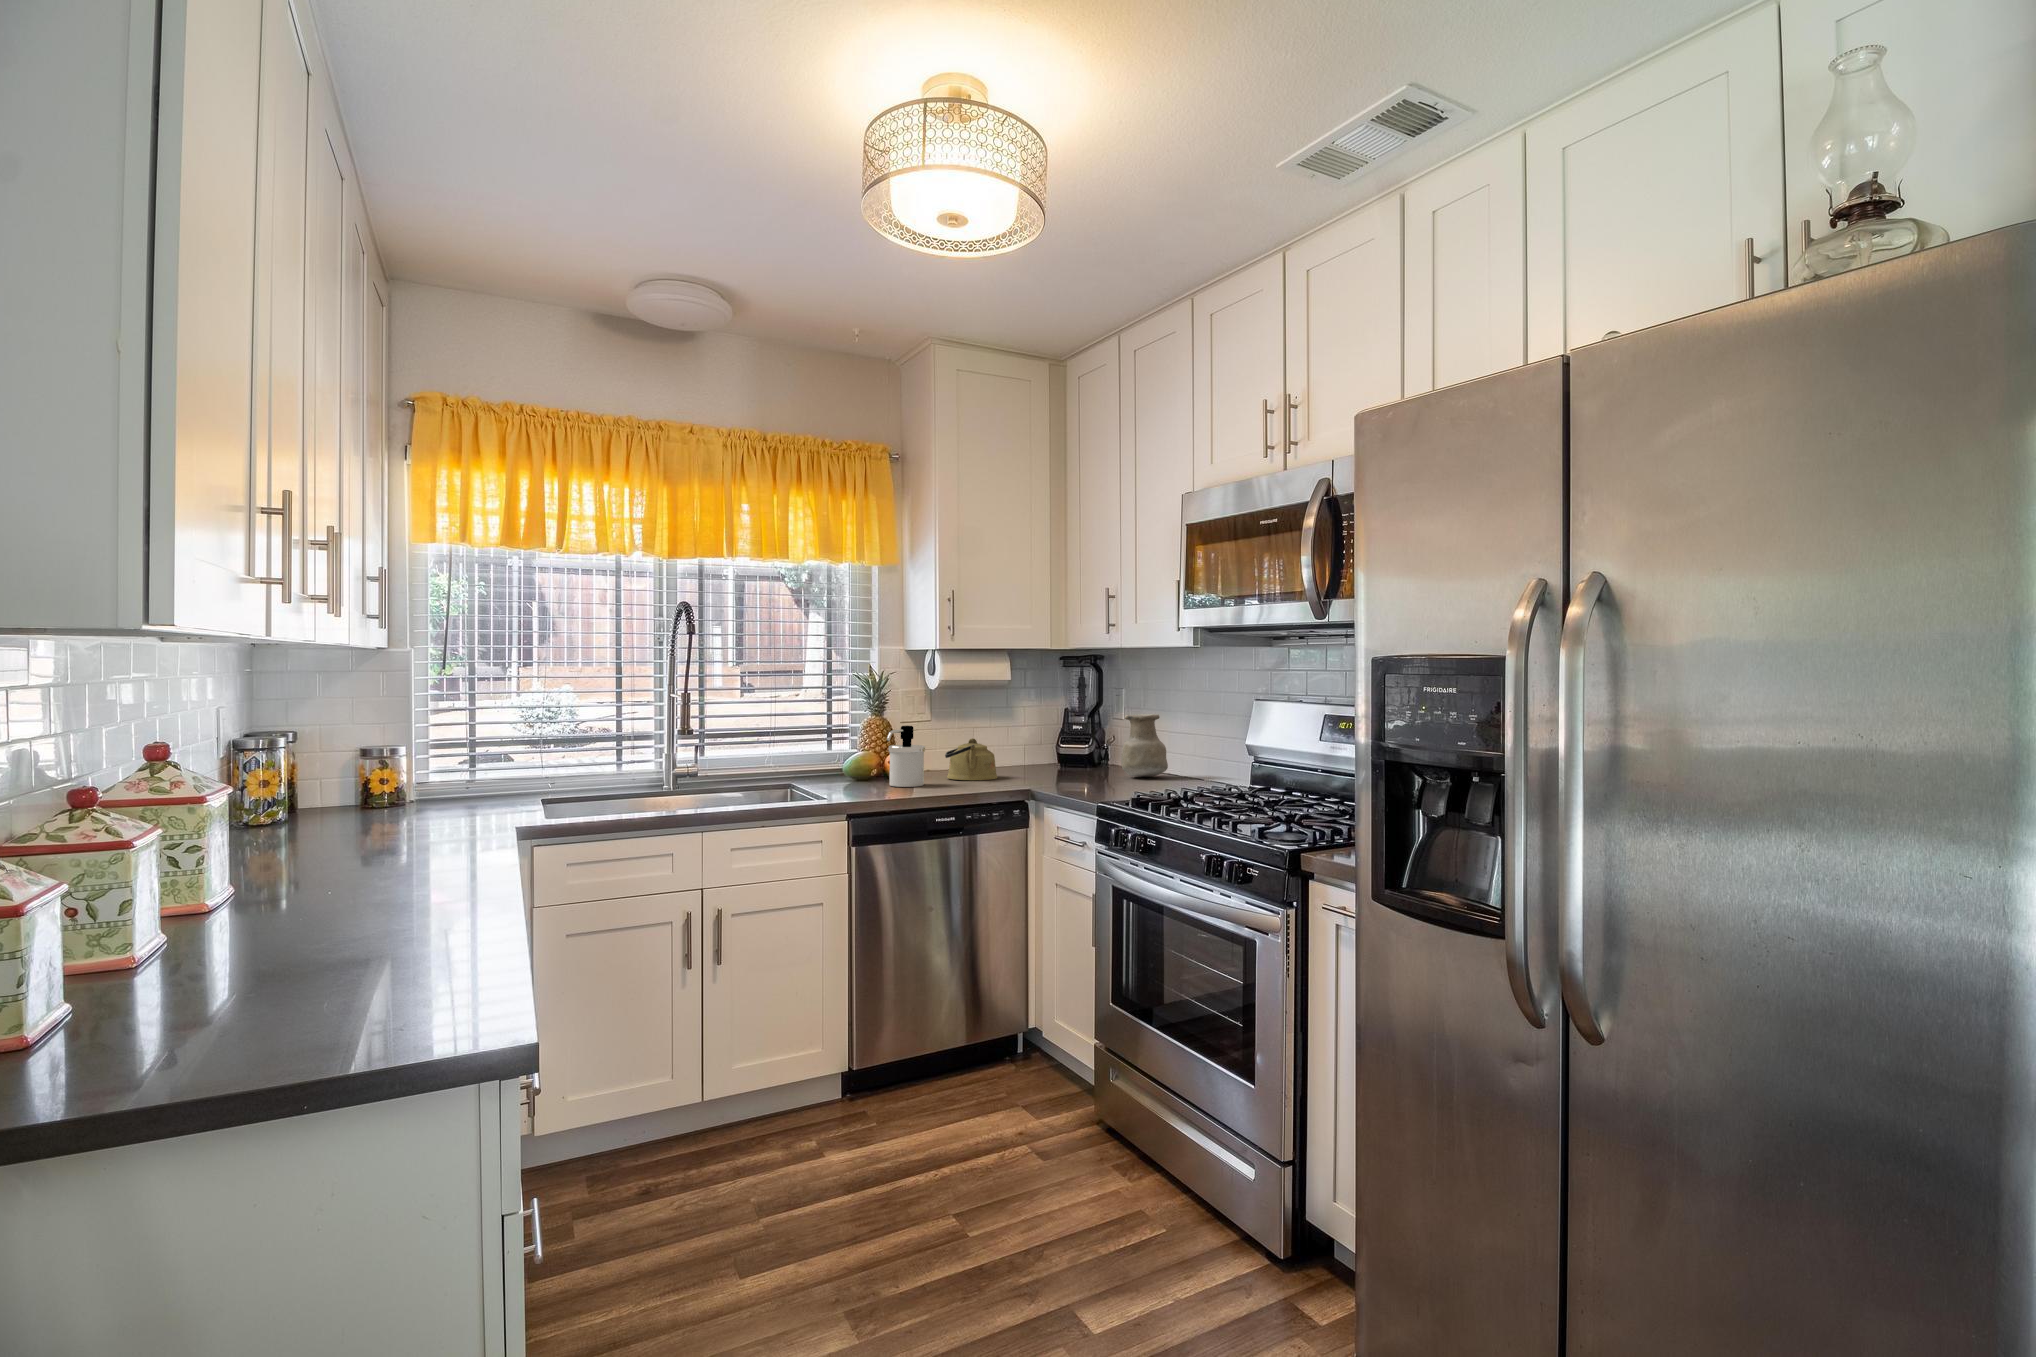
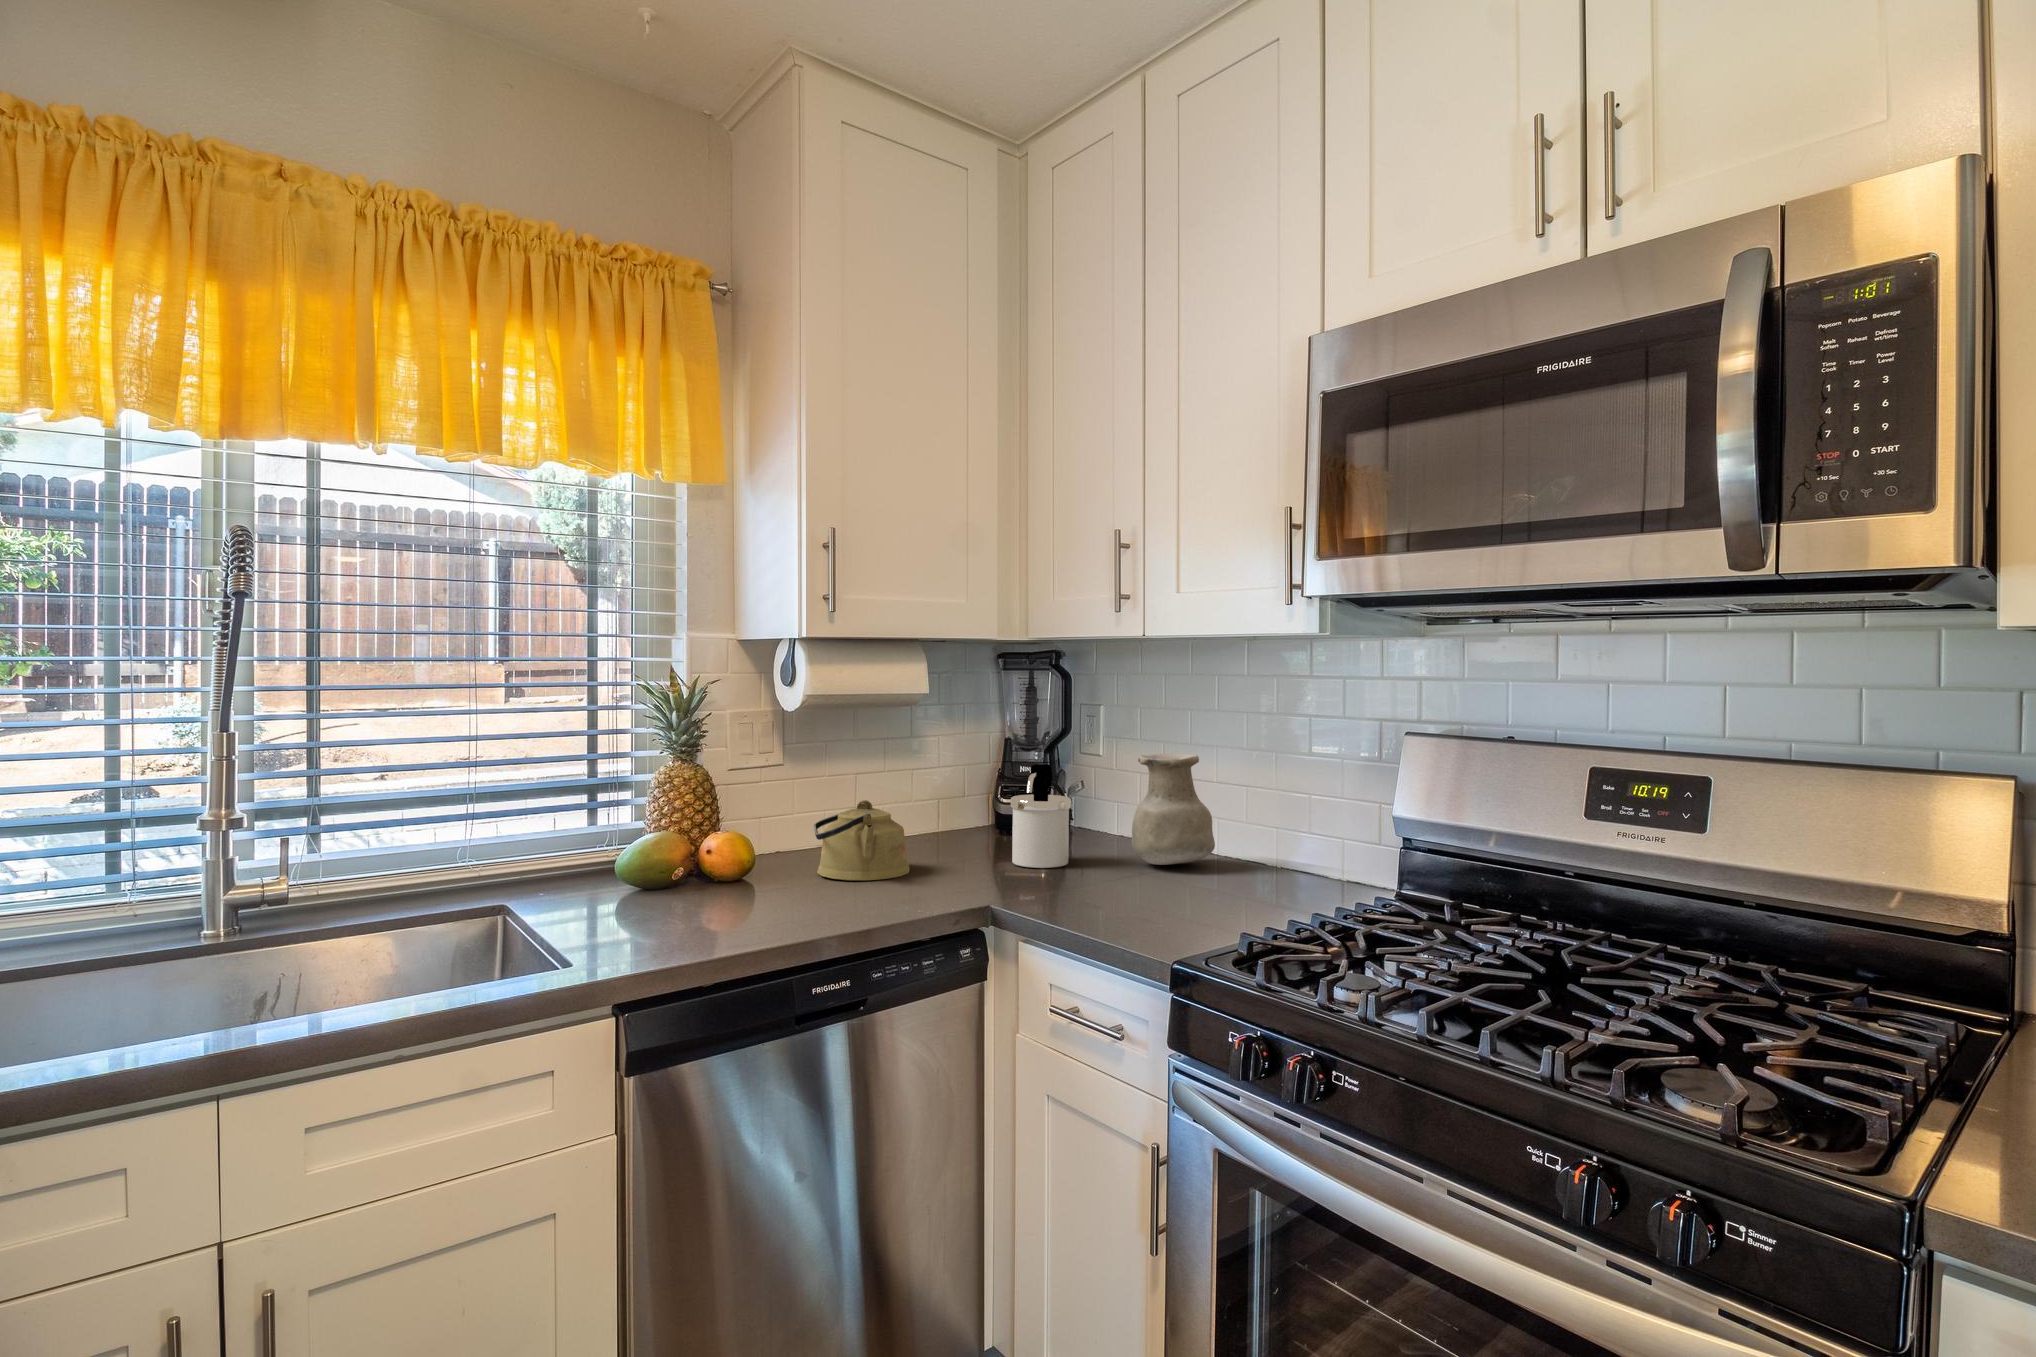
soap dispenser: present [887,726,925,787] -> present [1011,764,1071,868]

